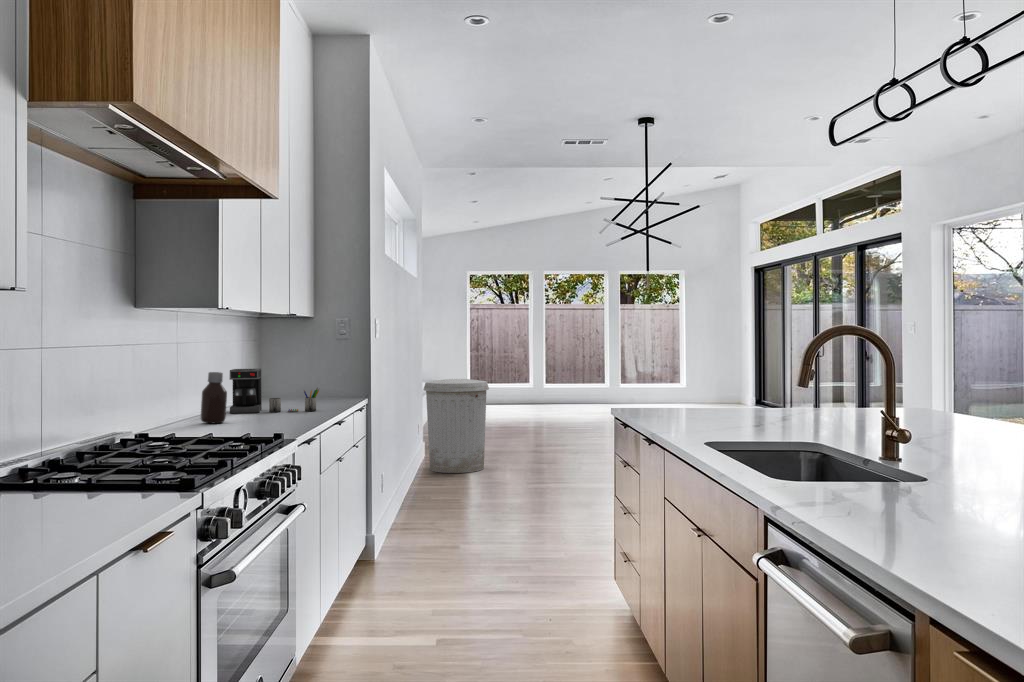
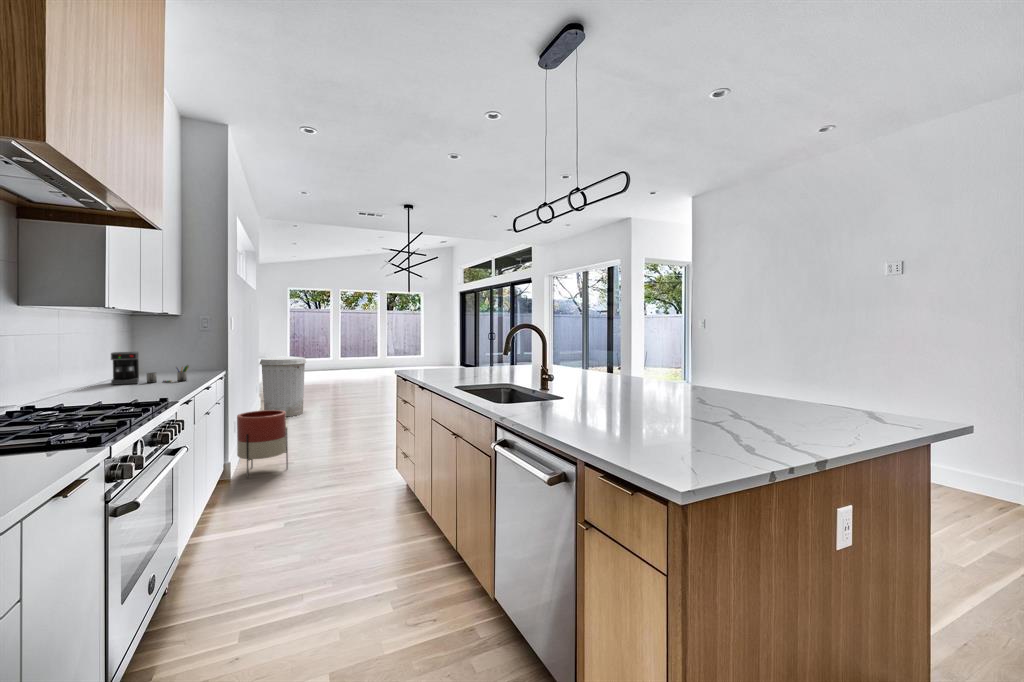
bottle: present [201,372,227,423] -> none [87,355,111,393]
planter: none [384,460,453,562] -> present [237,410,288,478]

